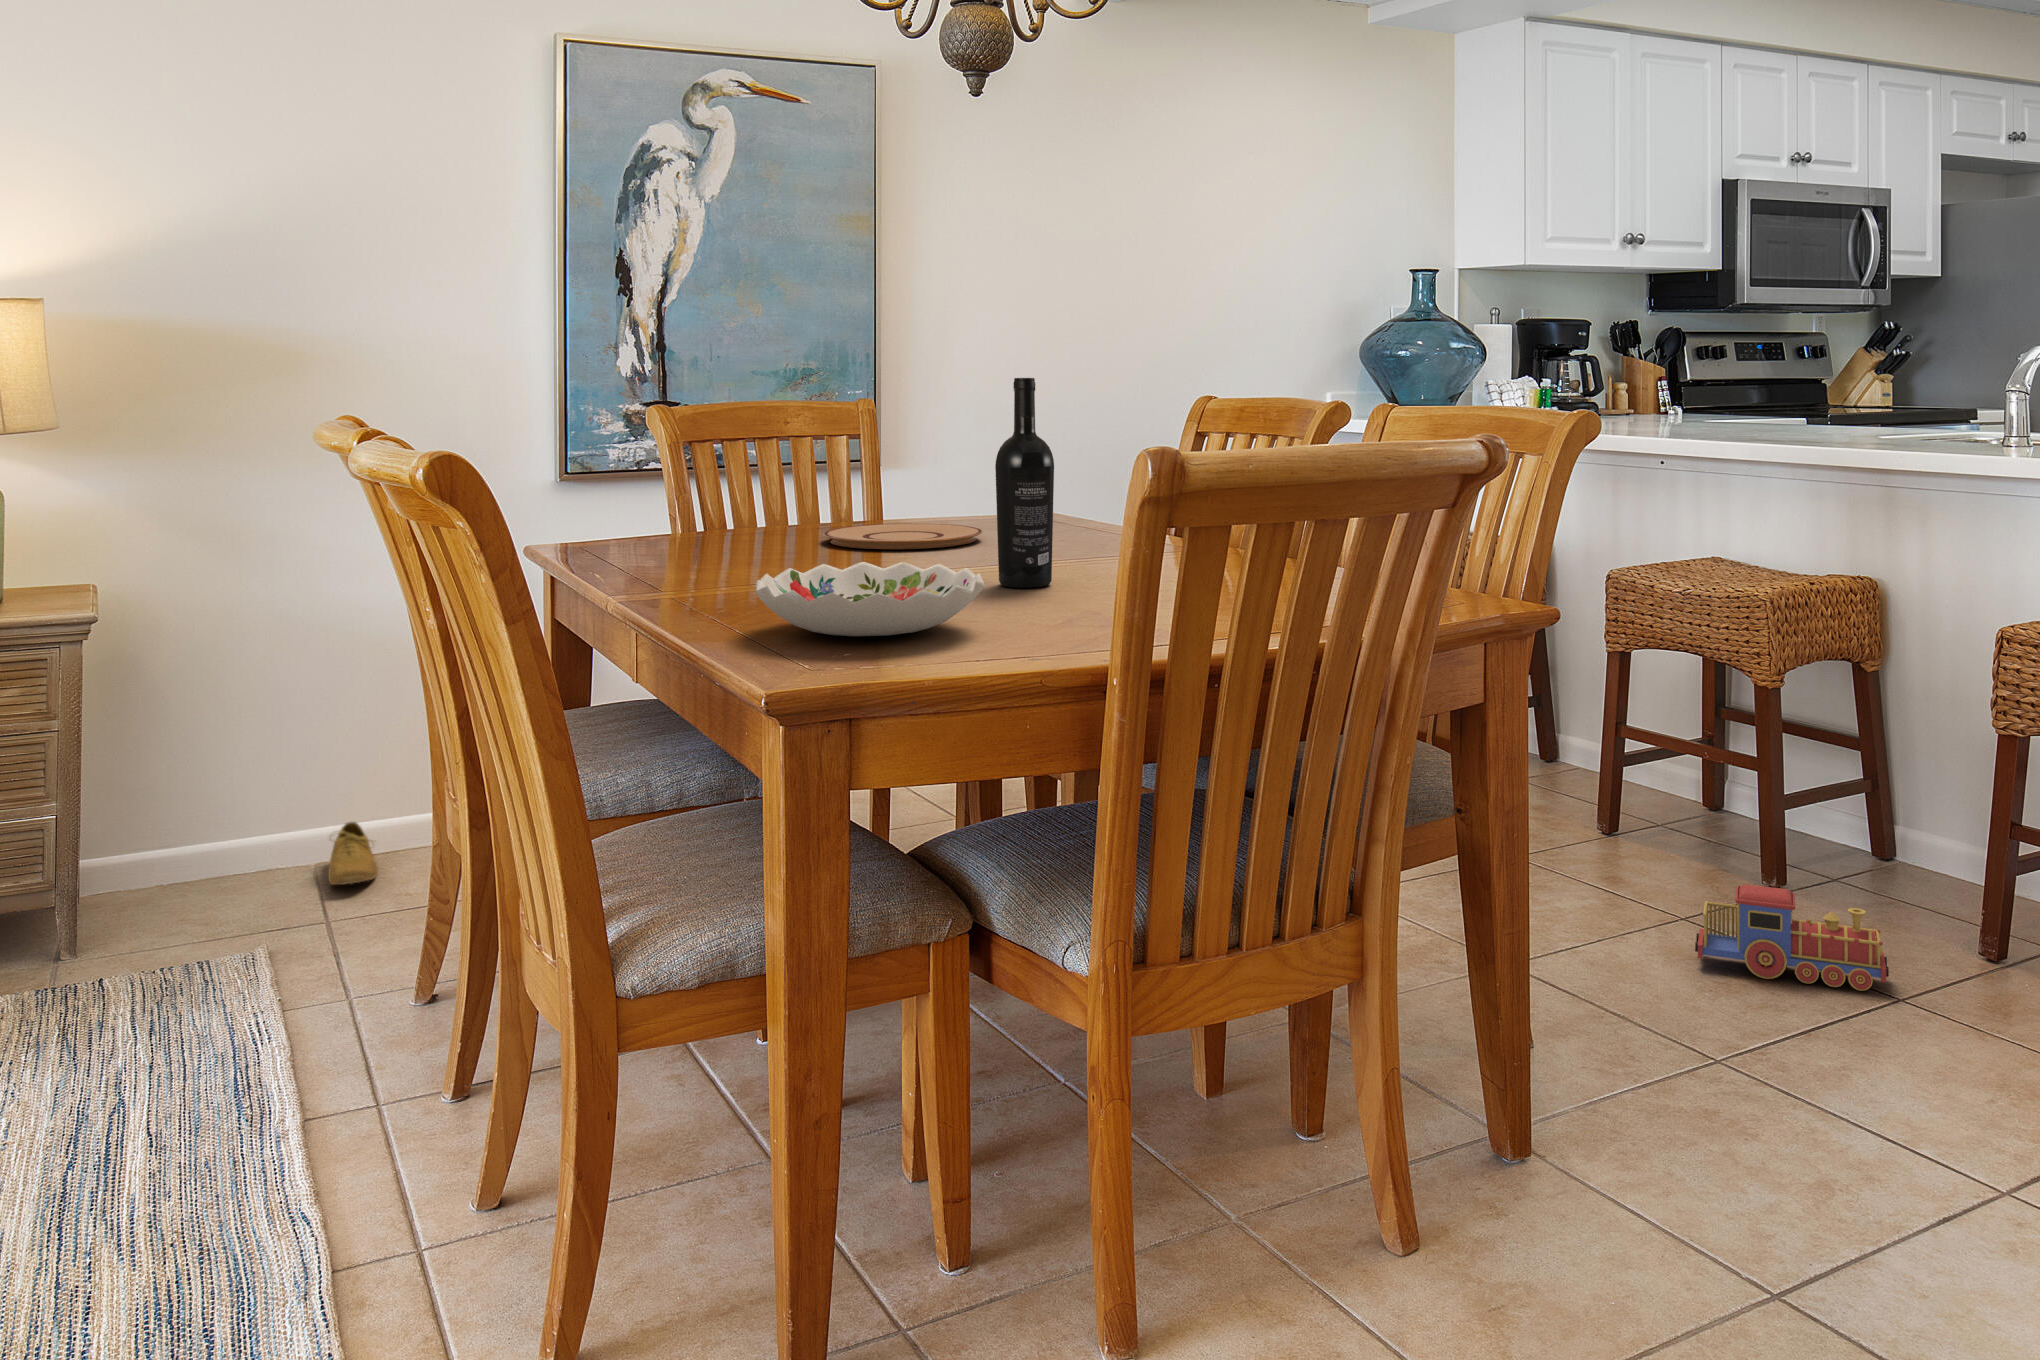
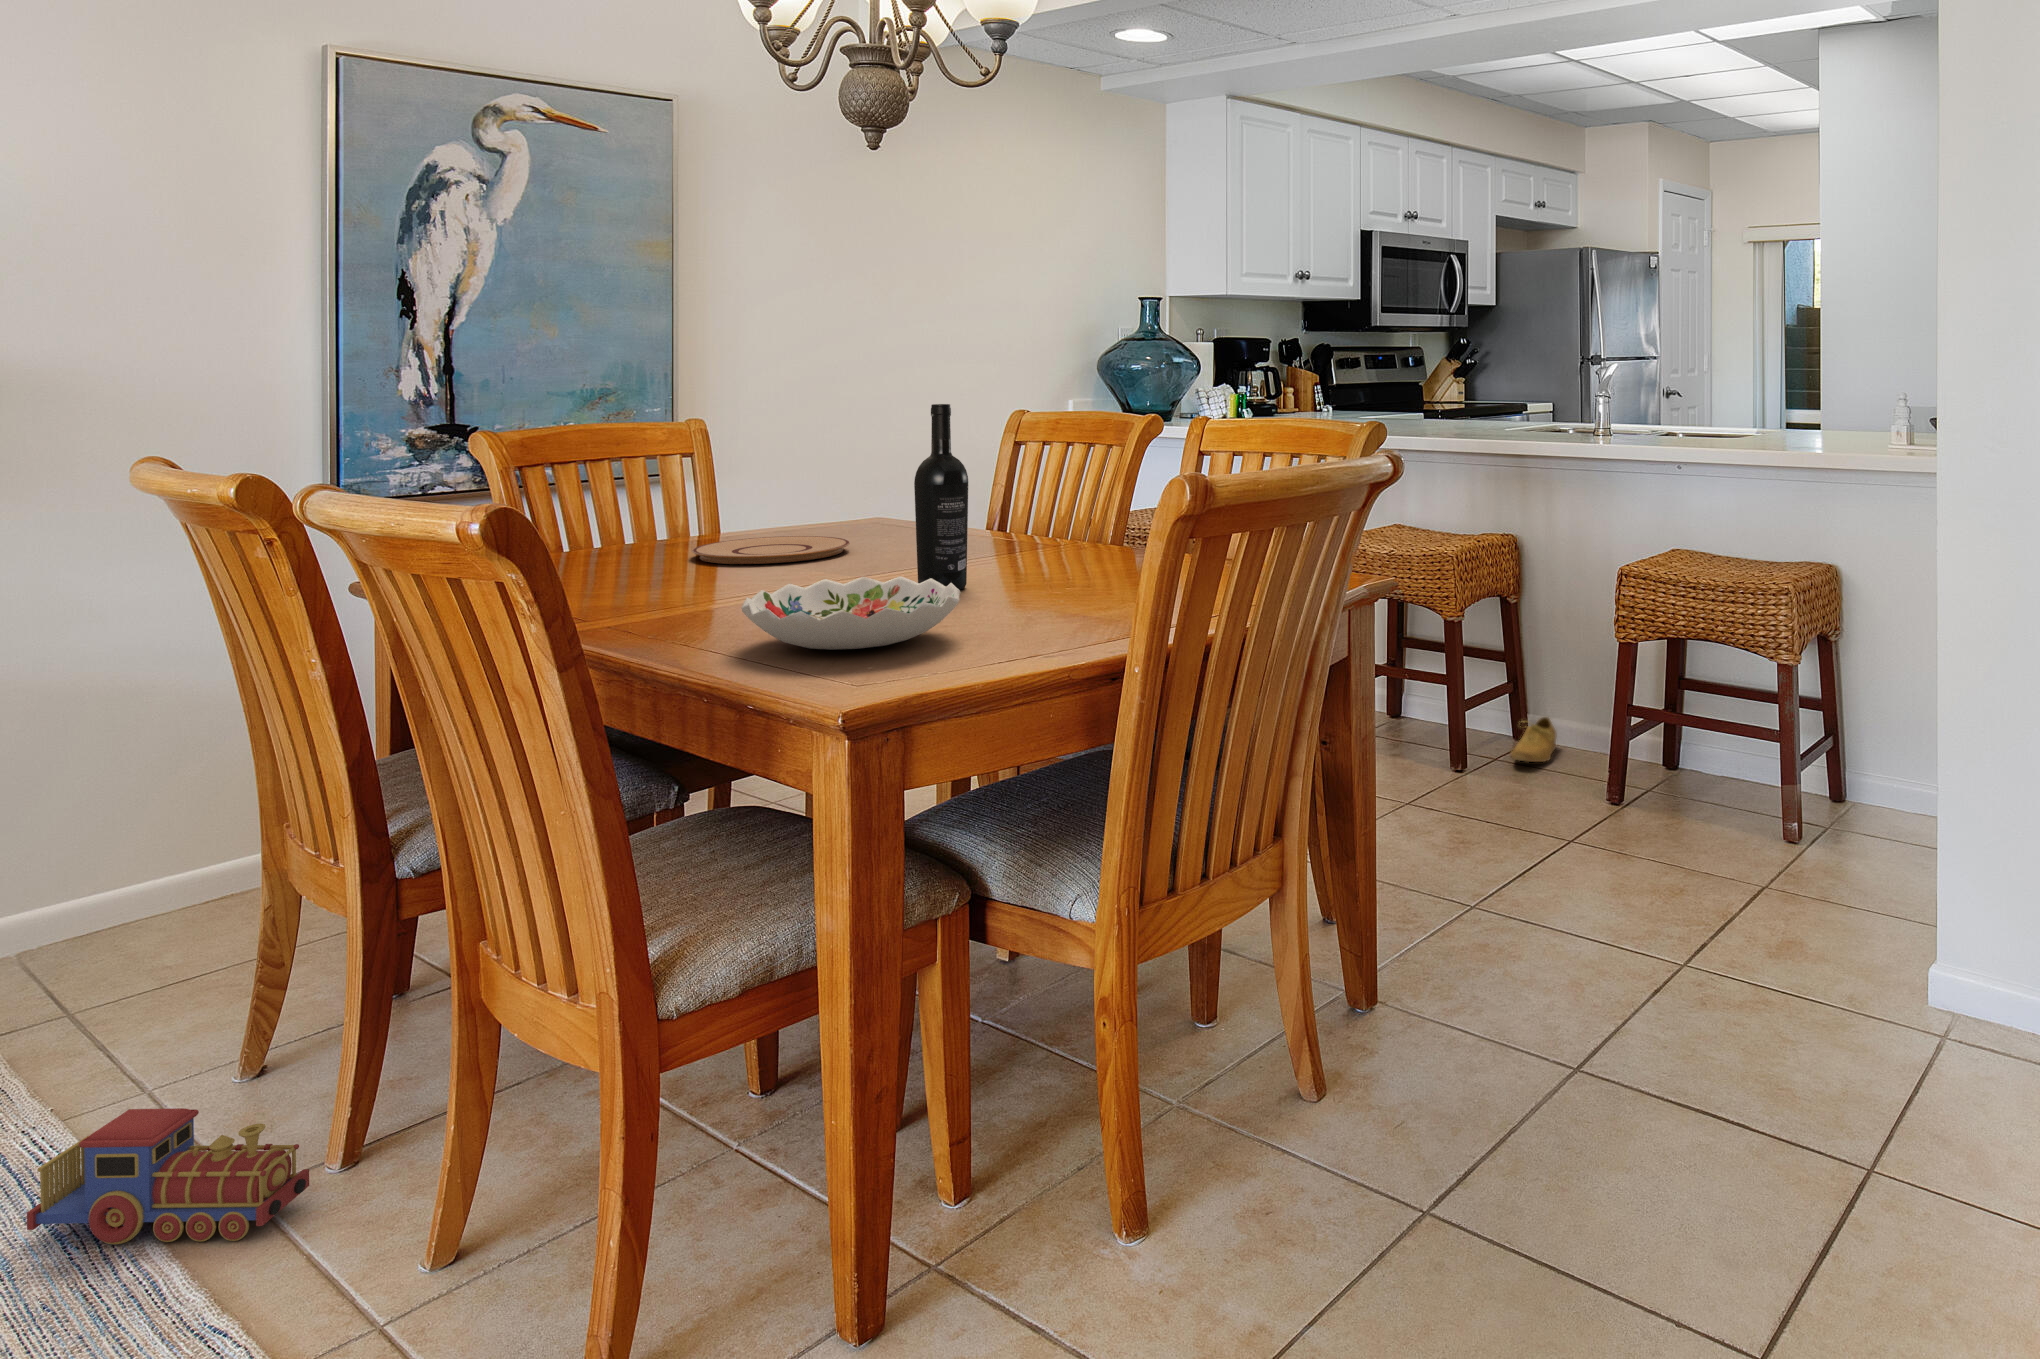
shoe: present [328,822,378,885] -> present [1511,717,1556,762]
toy train: present [1695,884,1889,991] -> present [27,1108,309,1244]

